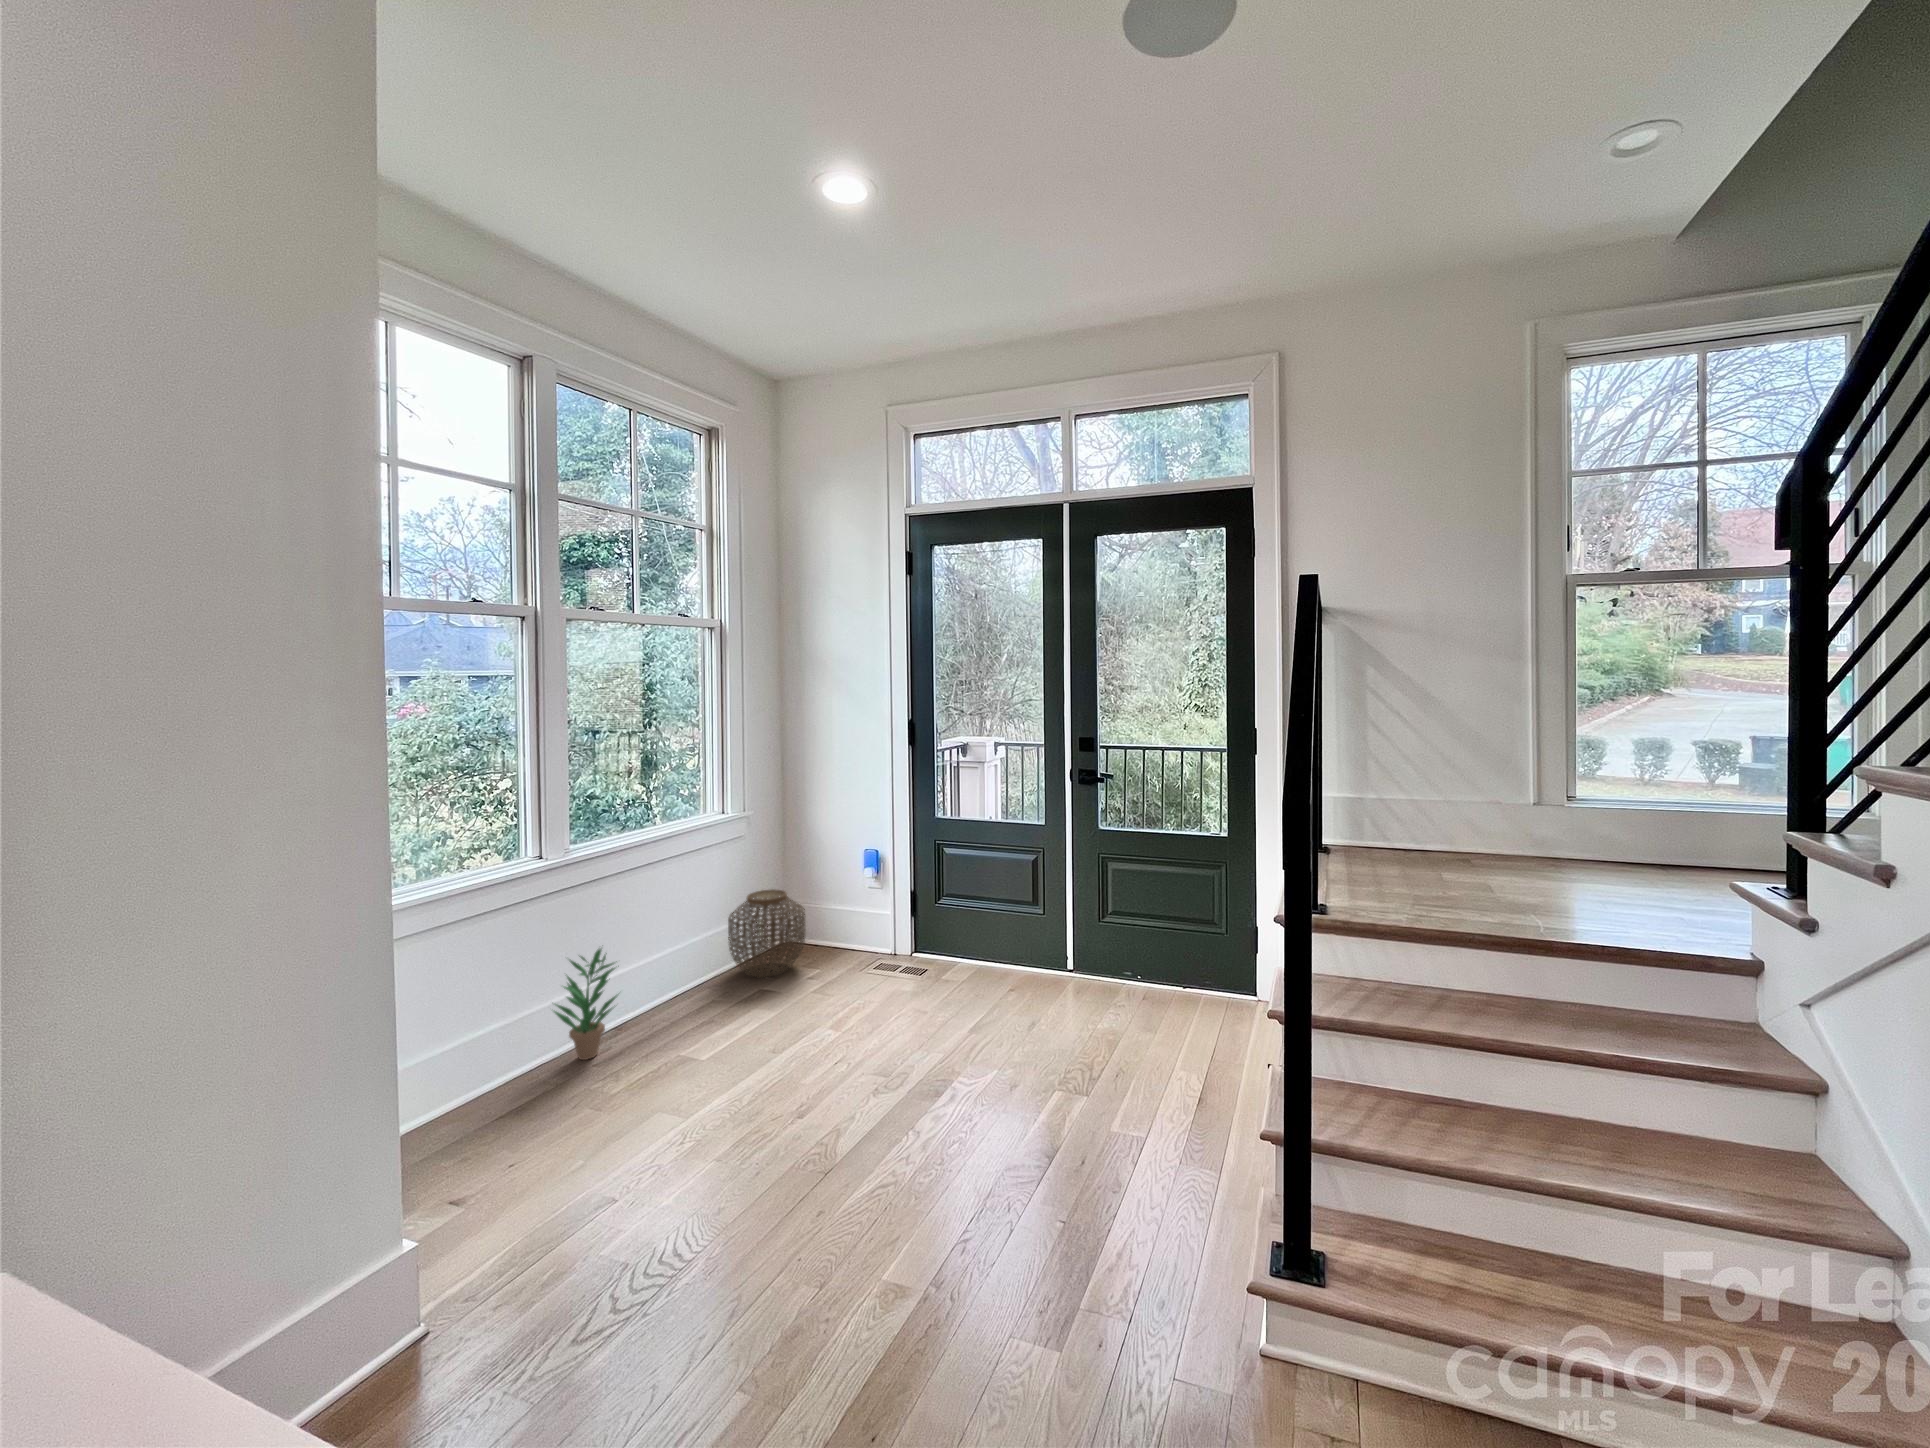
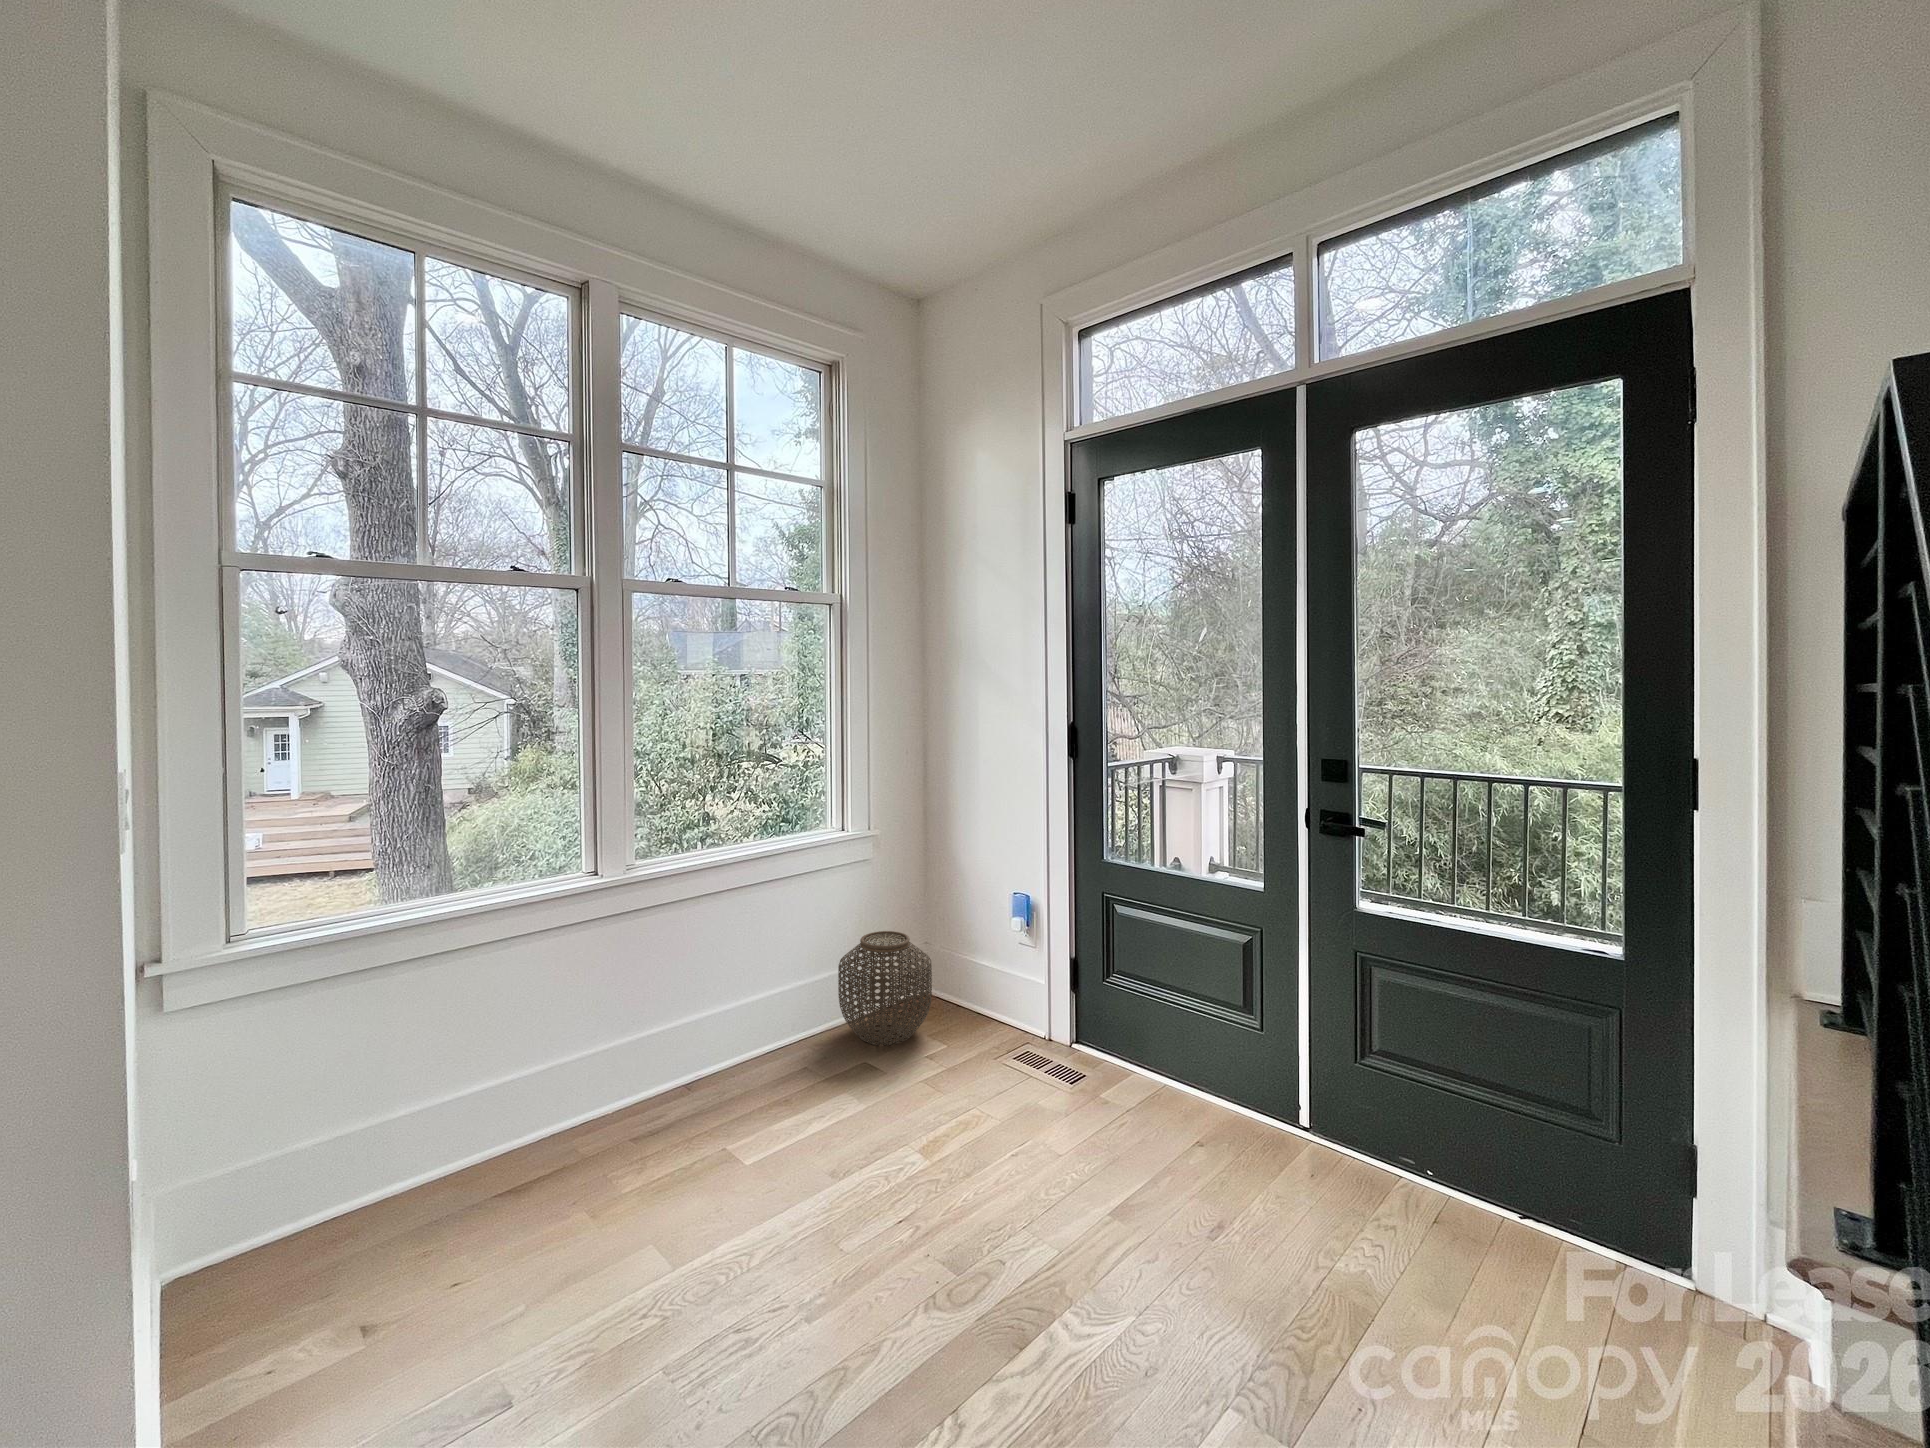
potted plant: present [554,949,617,1060] -> none [596,989,675,1130]

